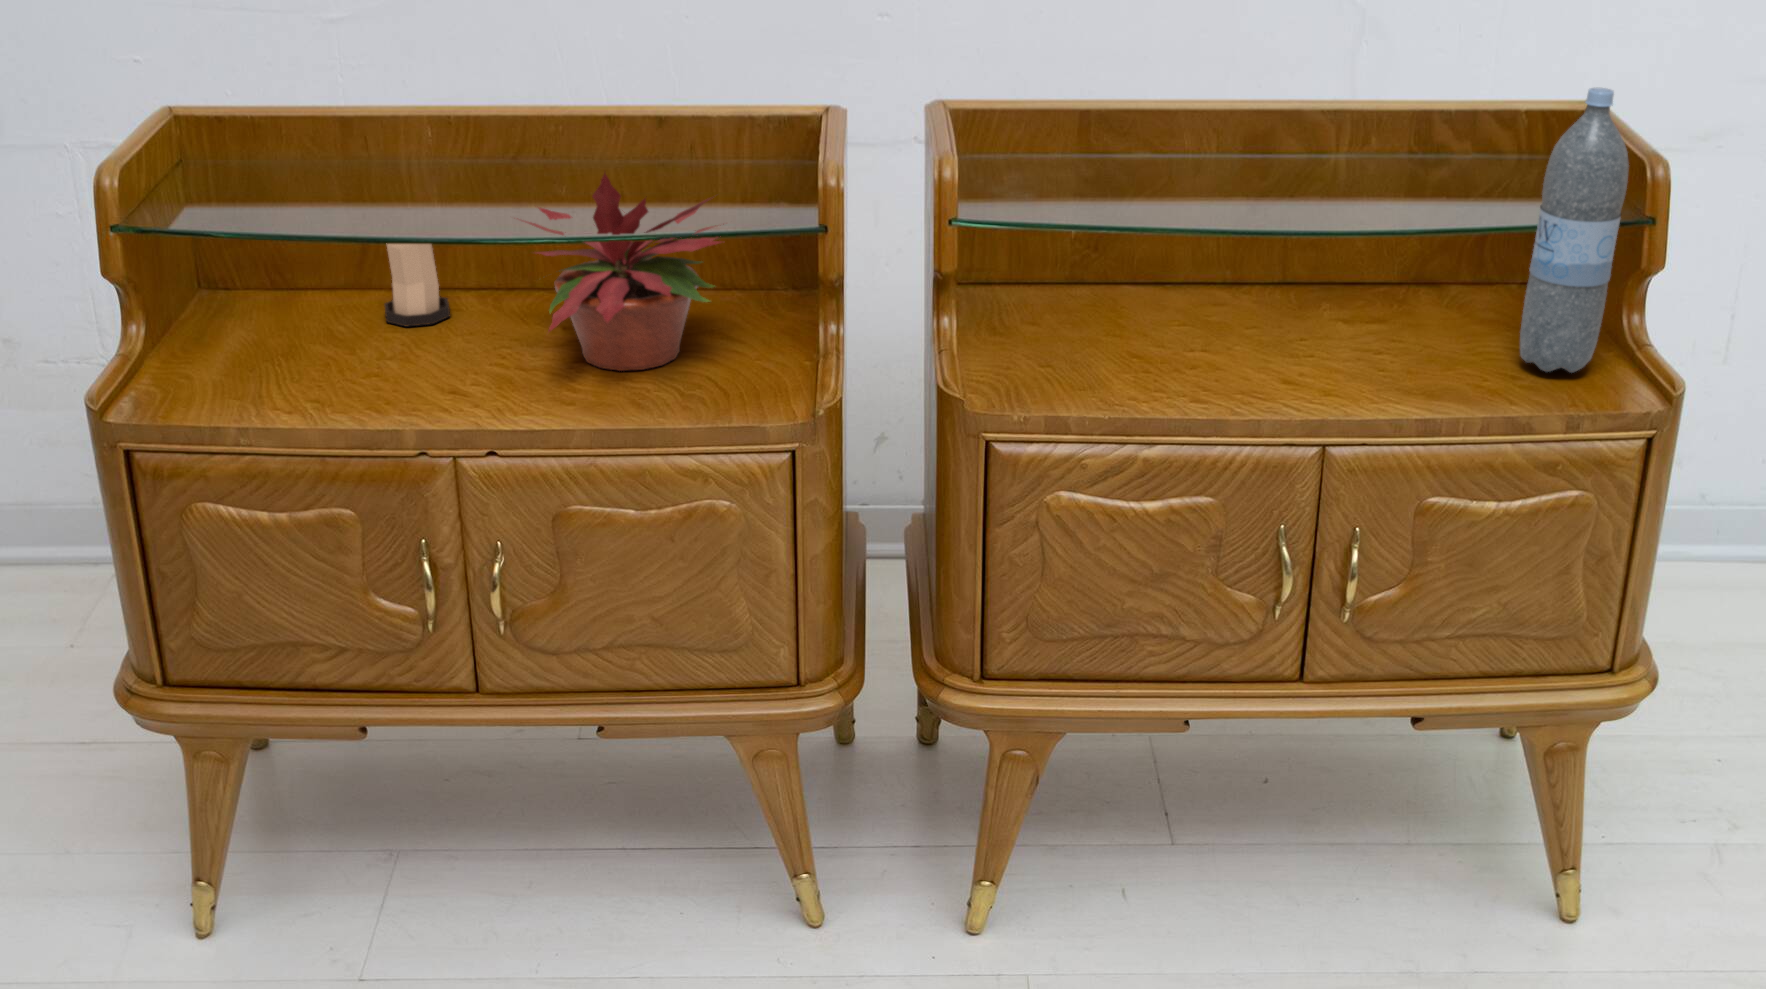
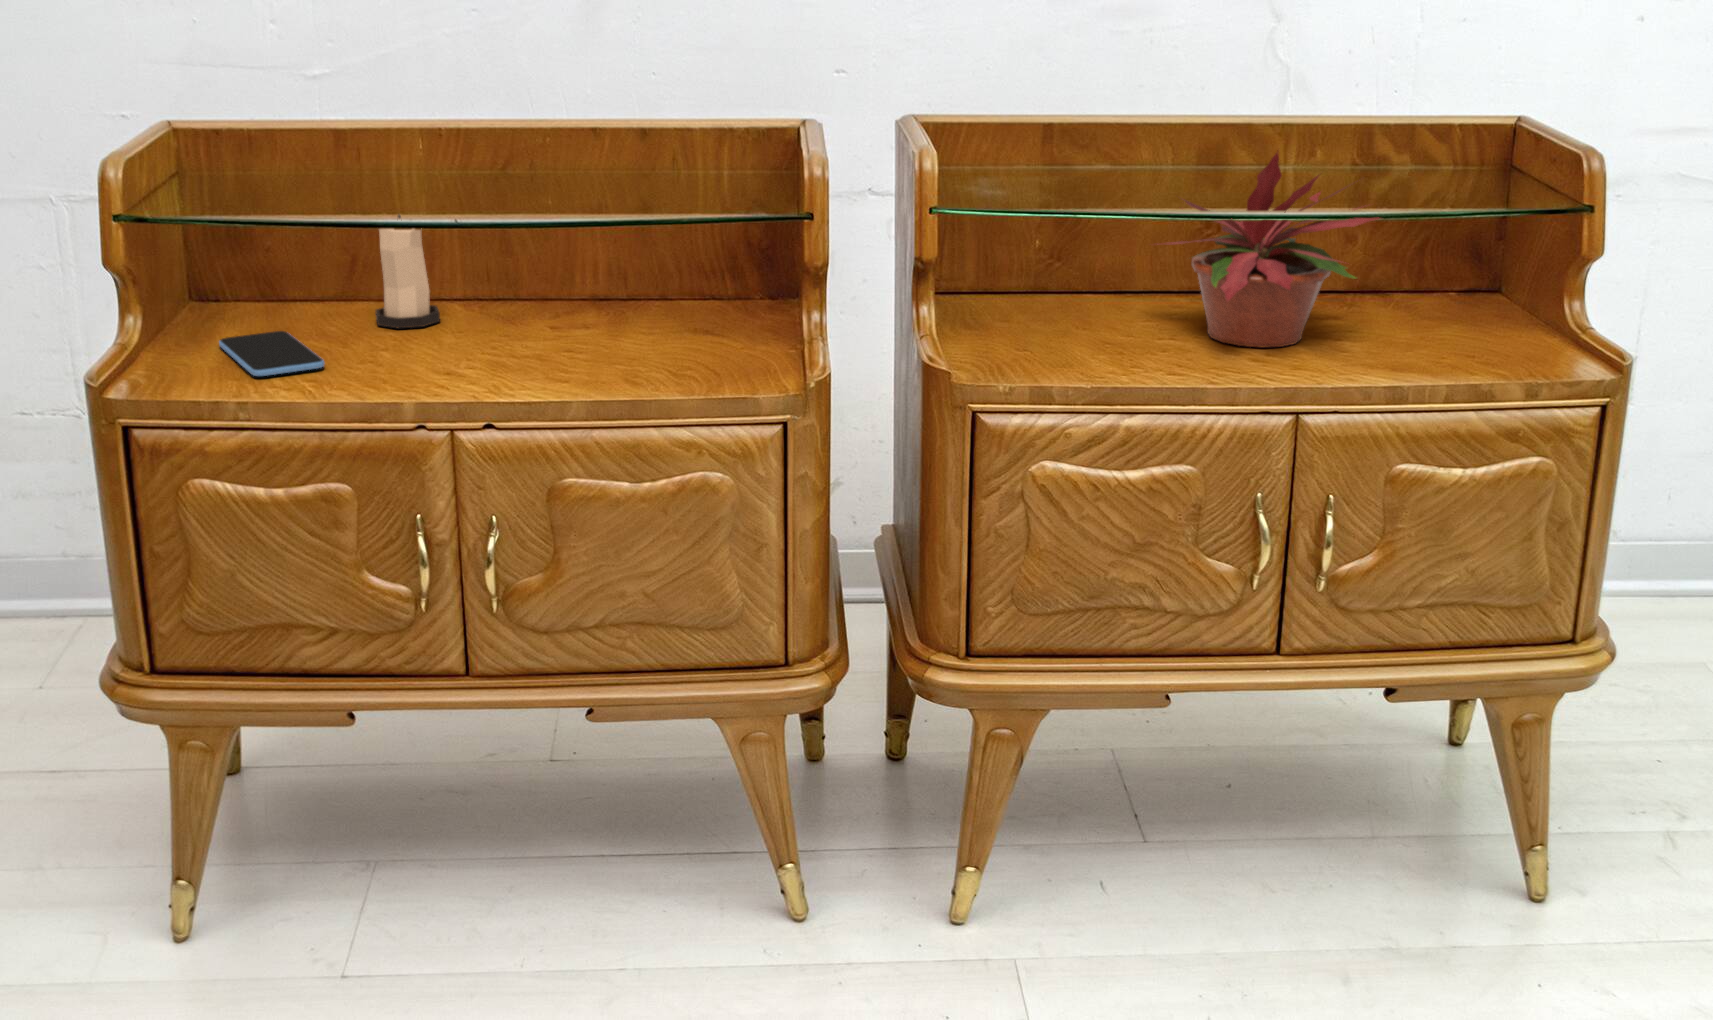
water bottle: present [1520,88,1629,373] -> none [1471,75,1574,355]
potted plant: present [517,173,720,371] -> present [1168,152,1379,347]
smartphone: none [224,332,328,395] -> present [219,331,324,376]

